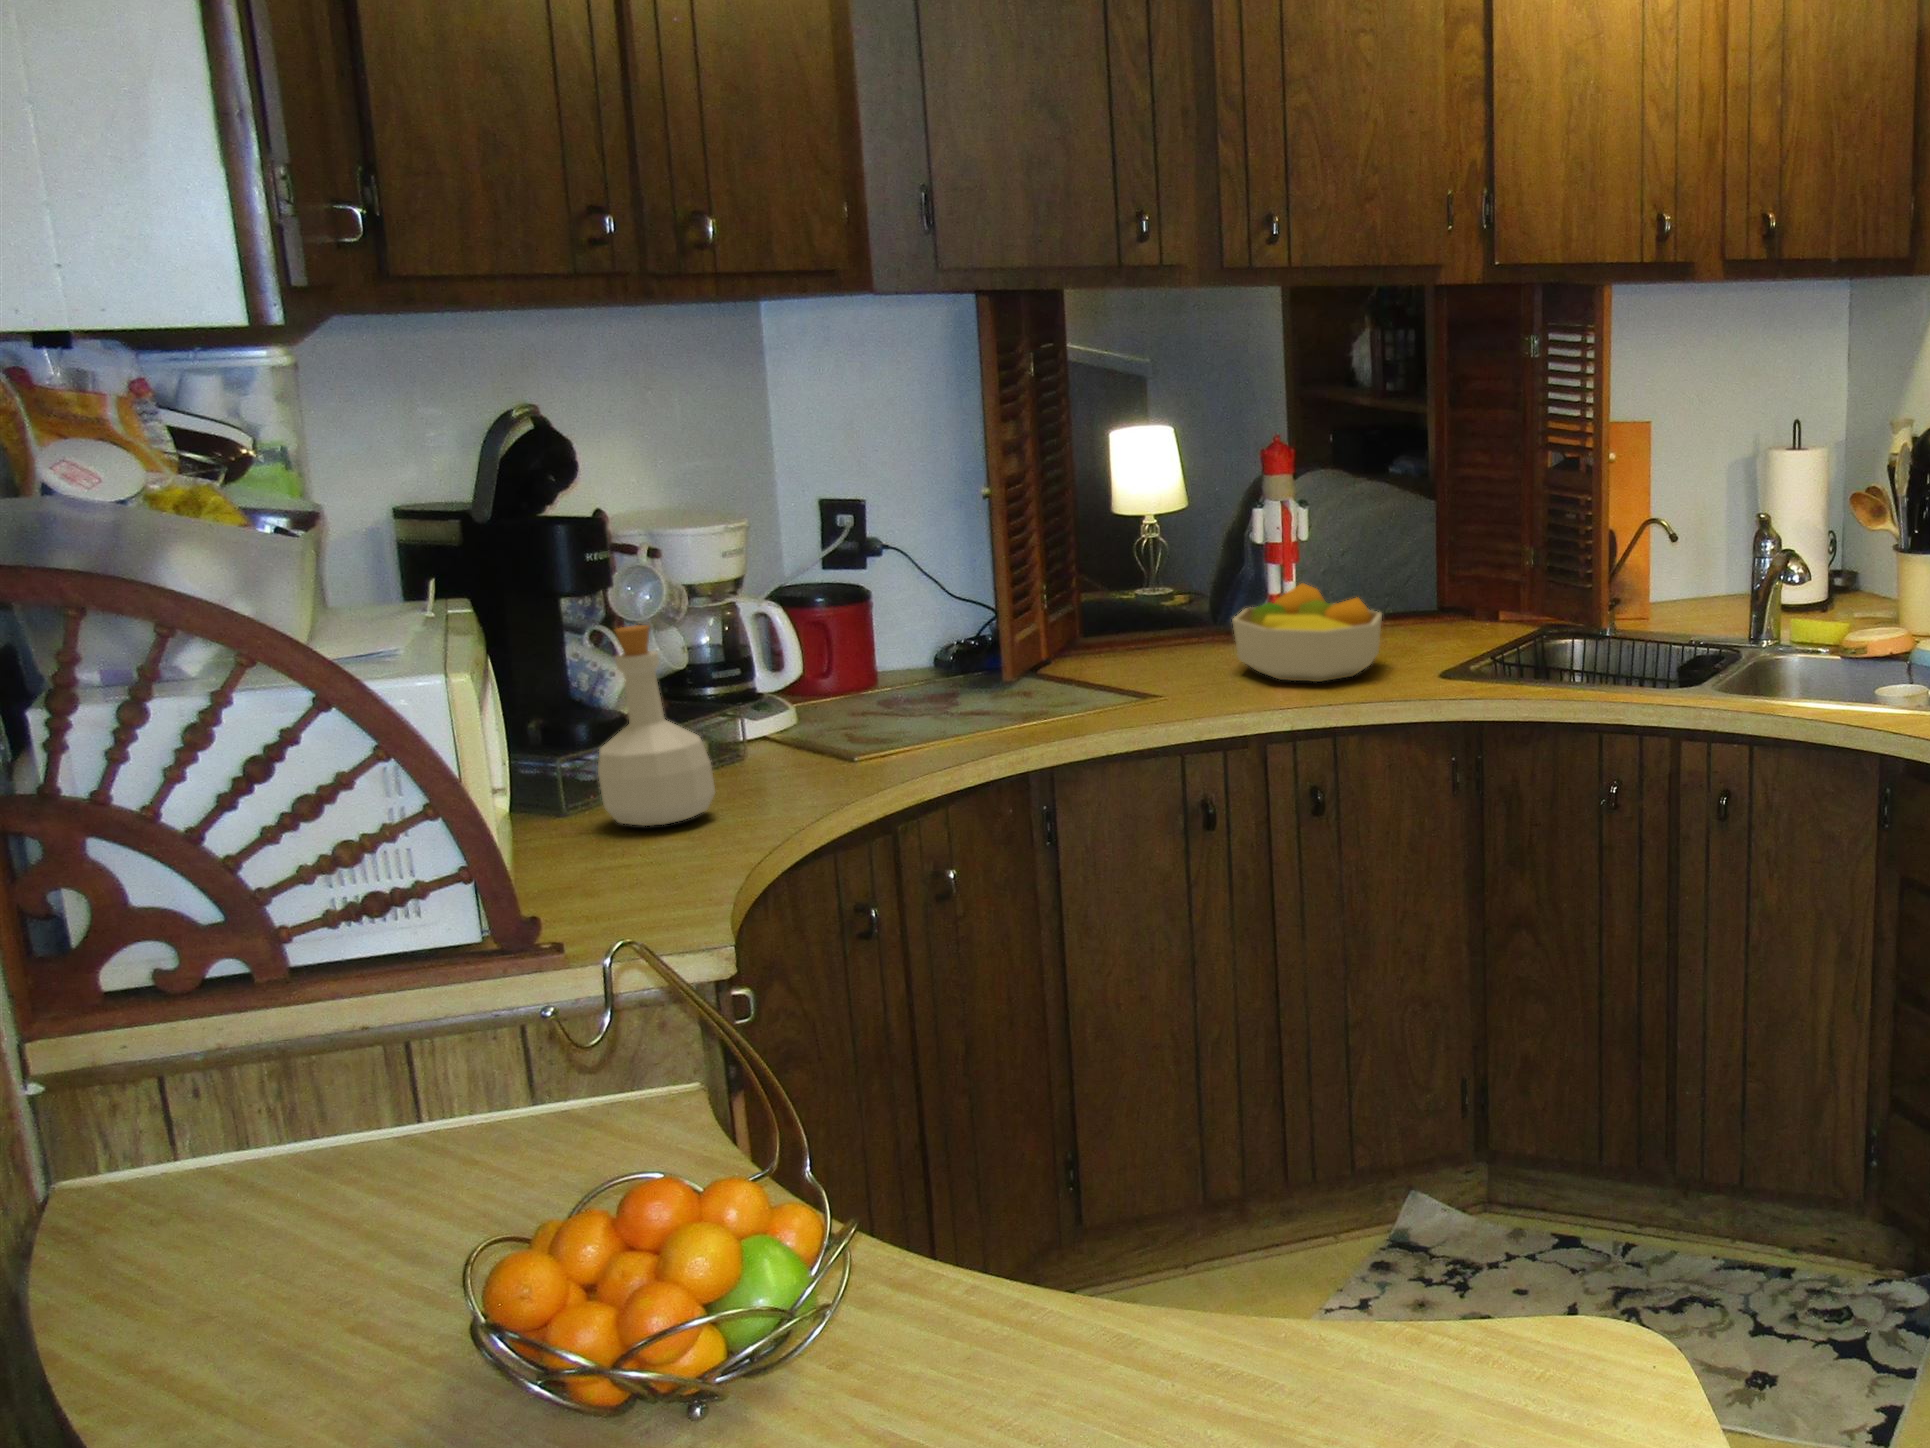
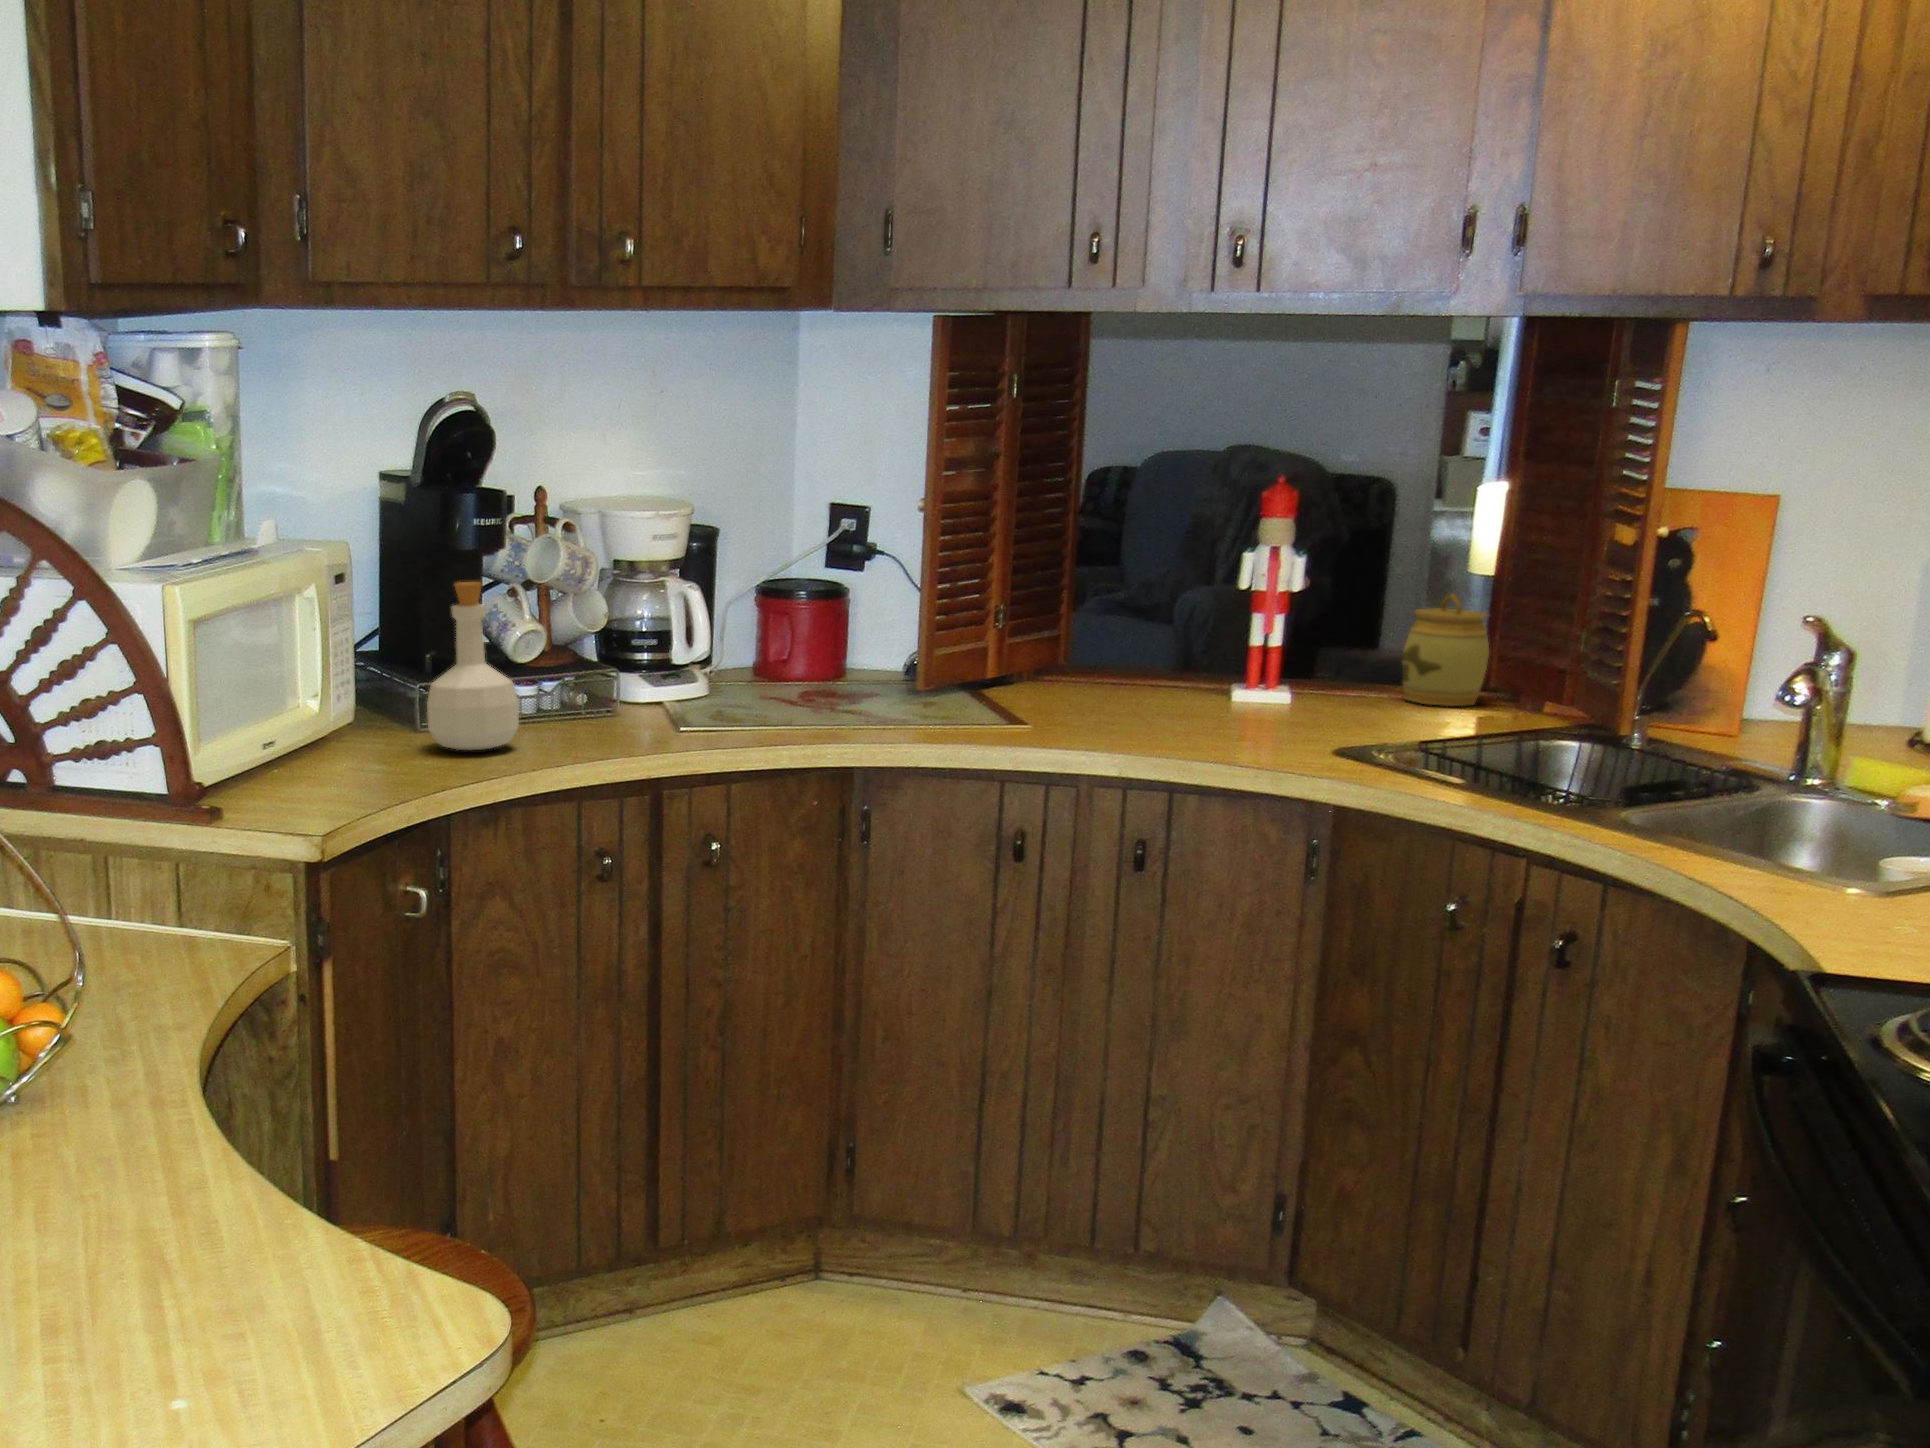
jar: none [1383,533,1457,632] -> present [1402,594,1489,706]
fruit bowl: present [1232,583,1382,682] -> none [1150,629,1316,733]

